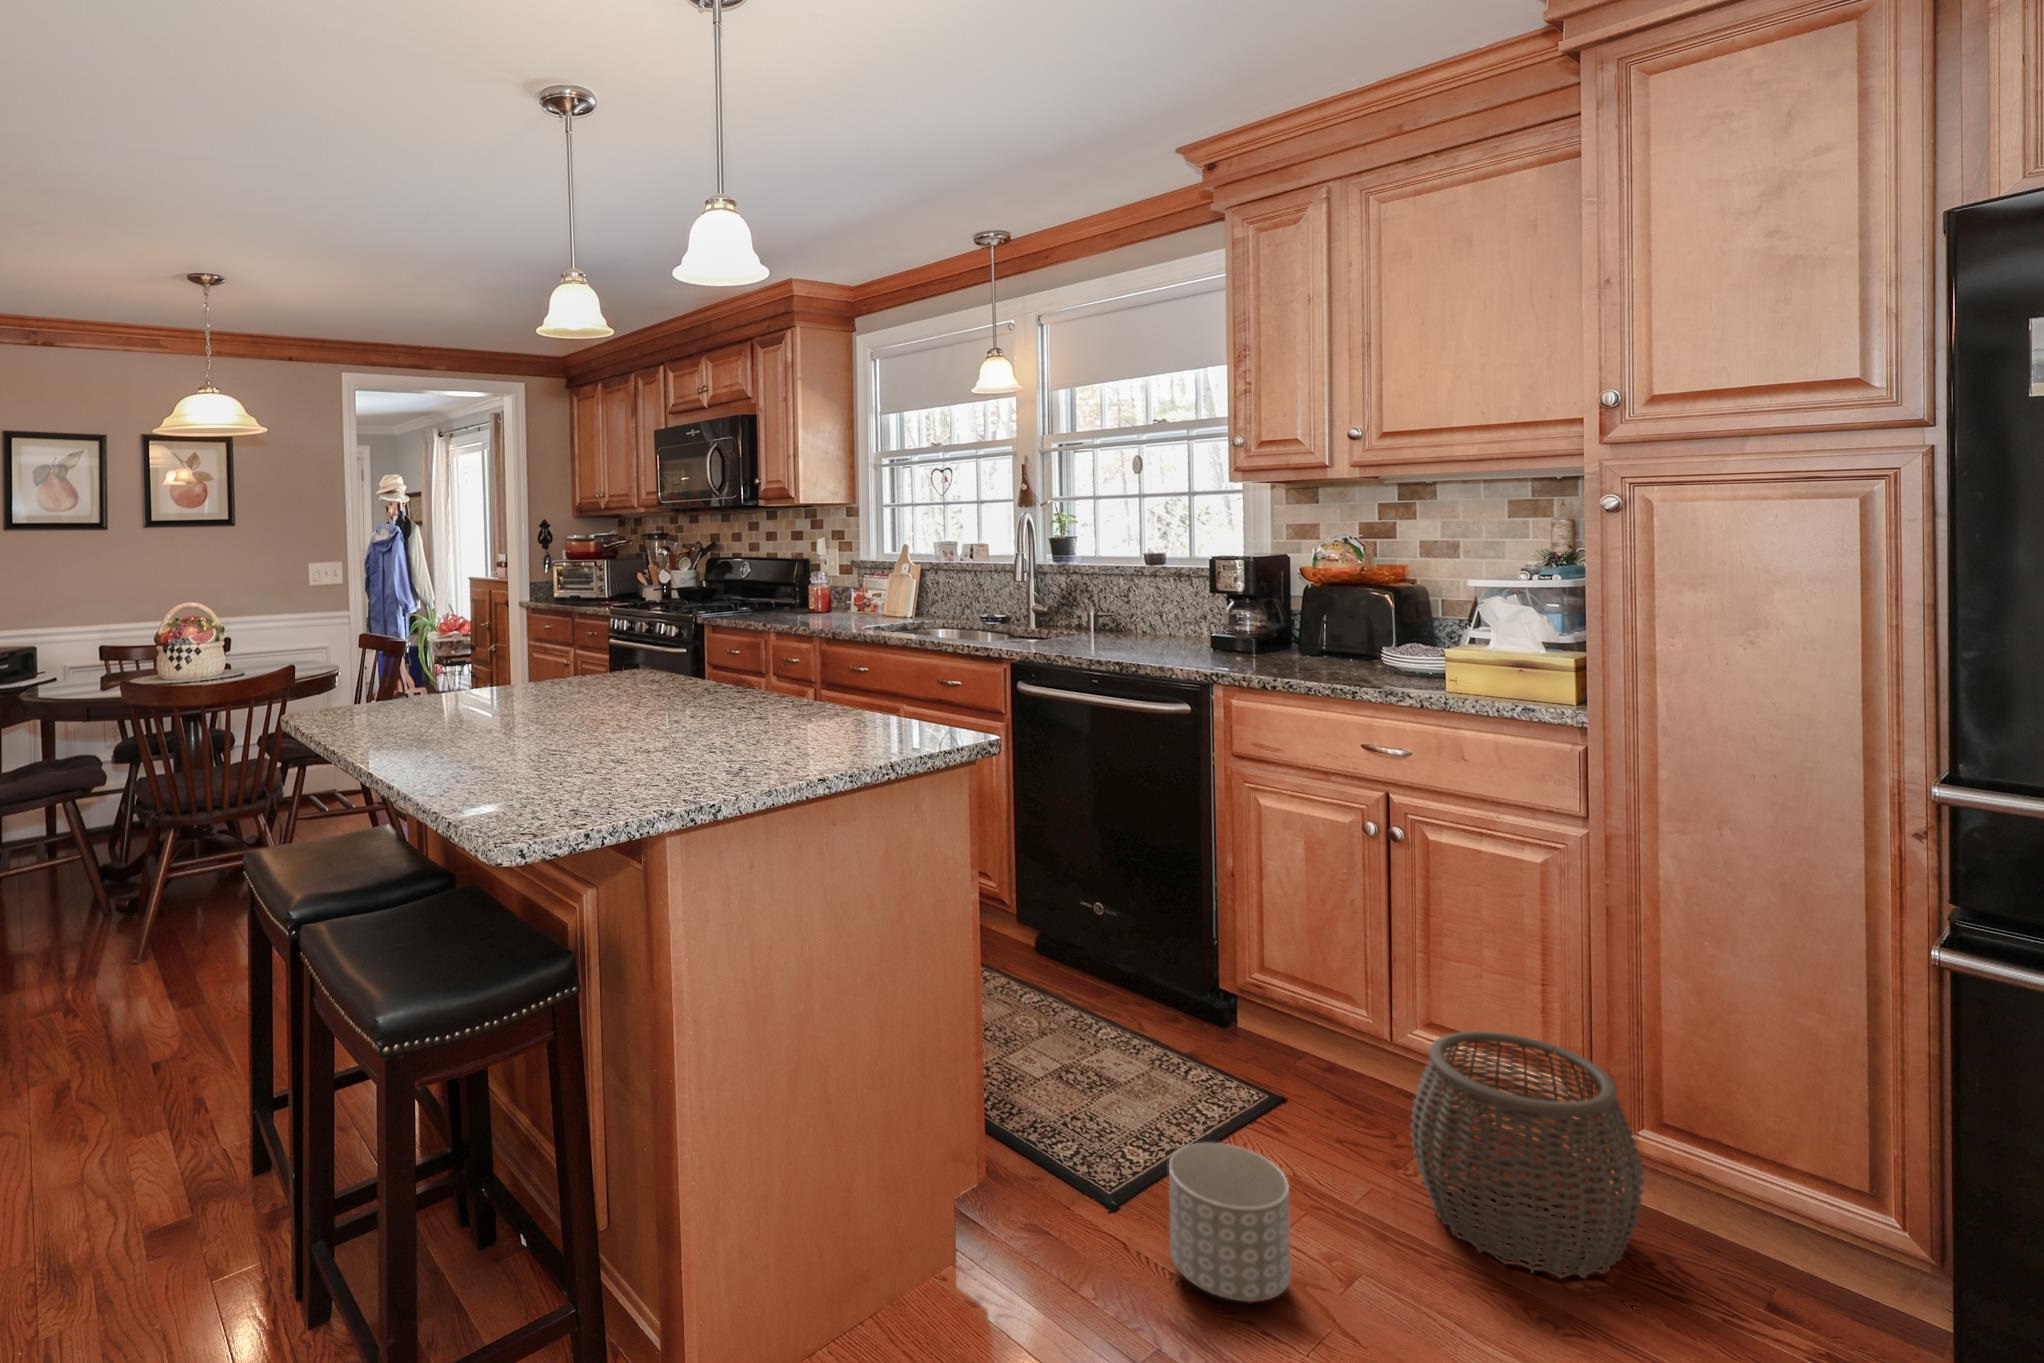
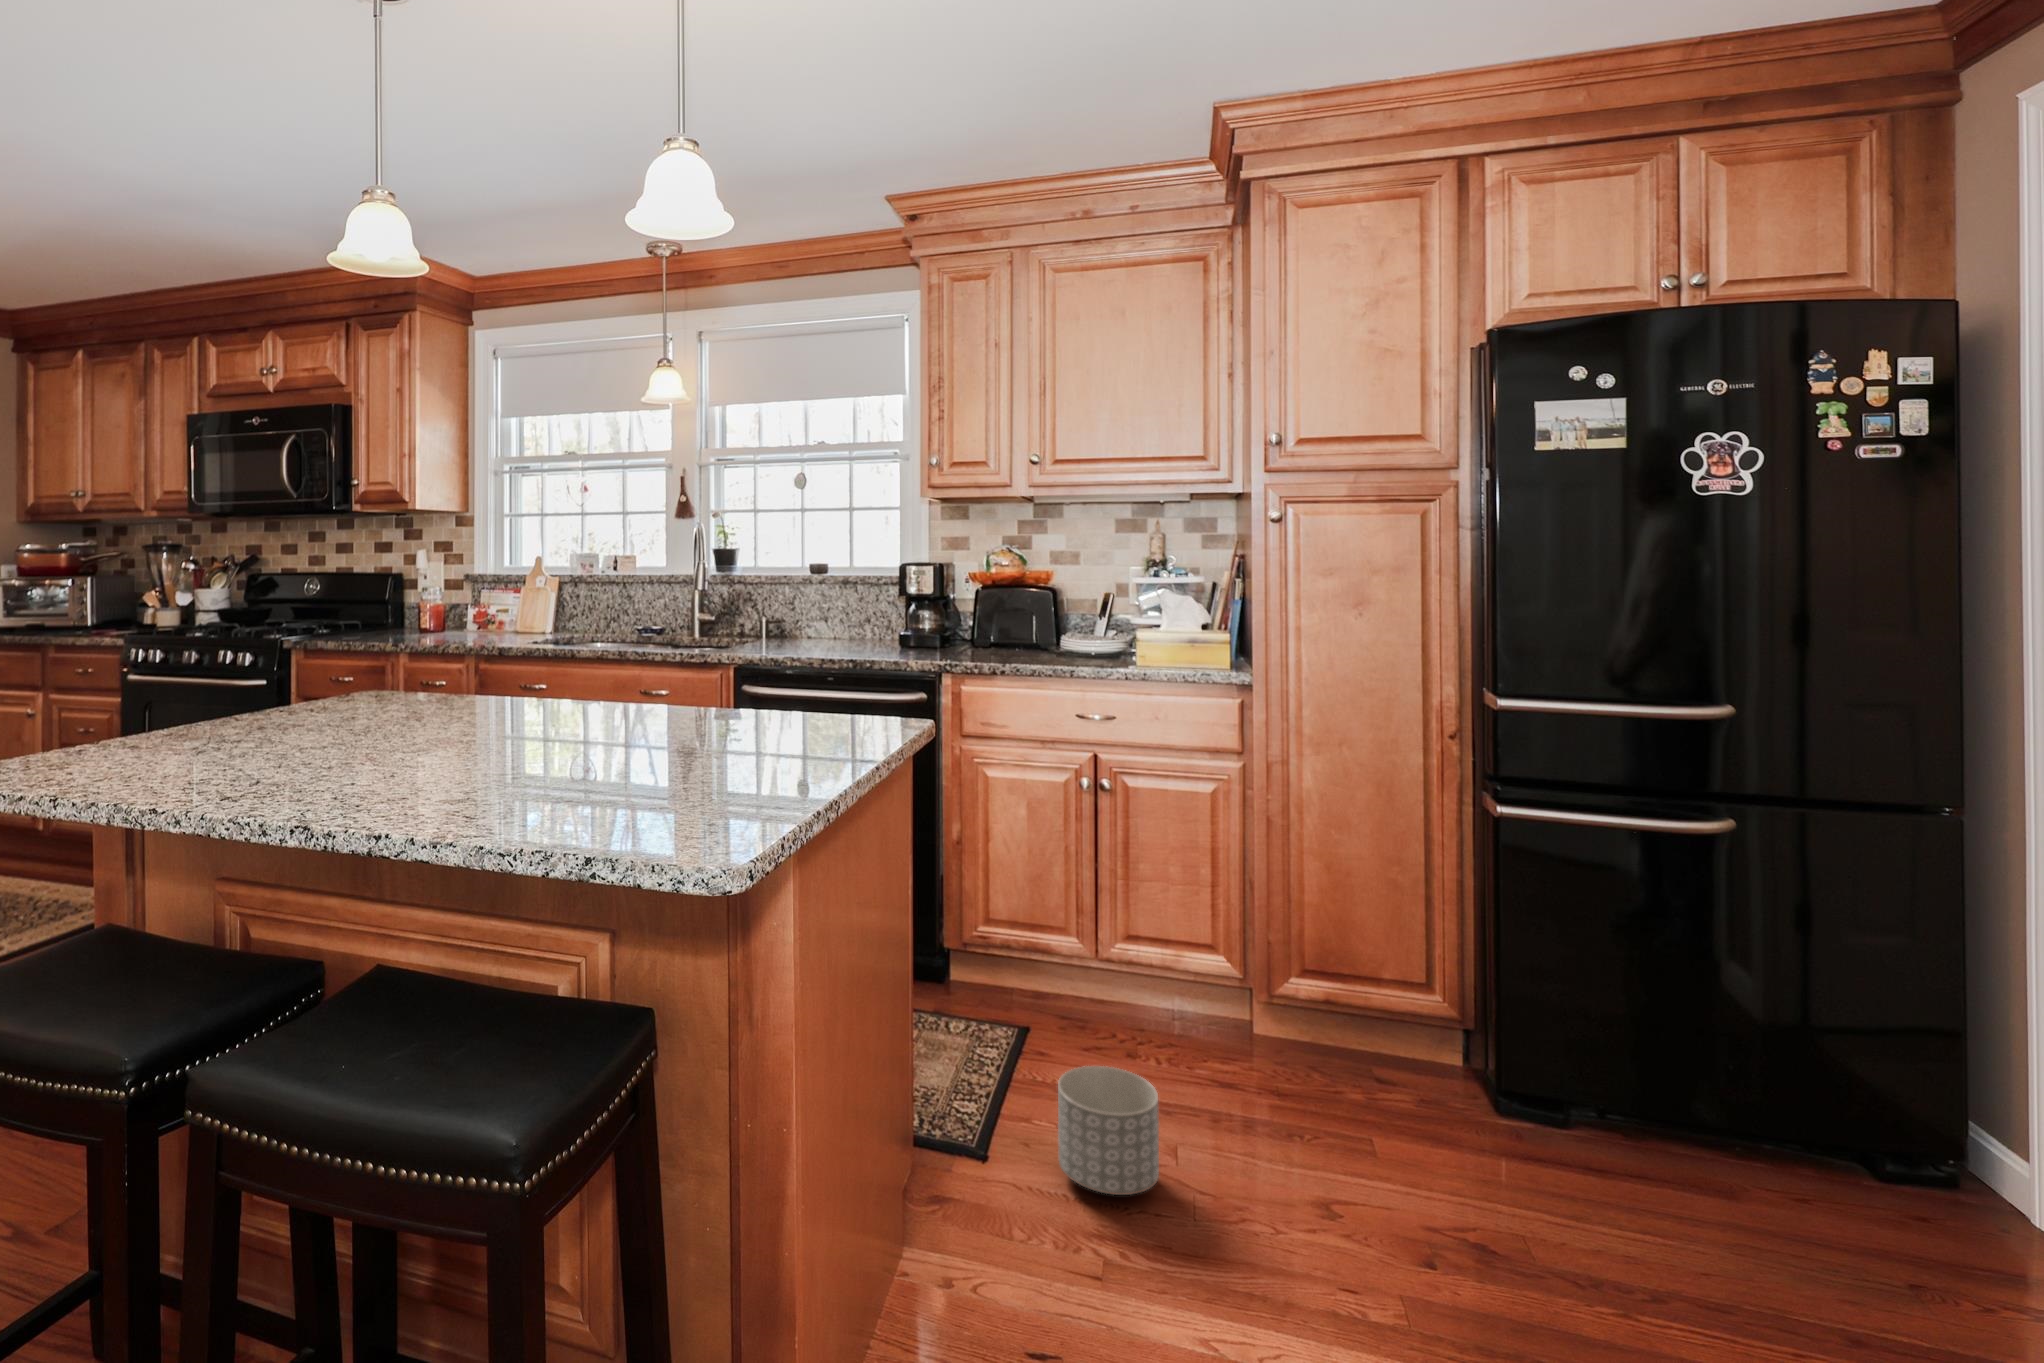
woven basket: present [1410,1031,1644,1278] -> none [1160,931,1320,1107]

